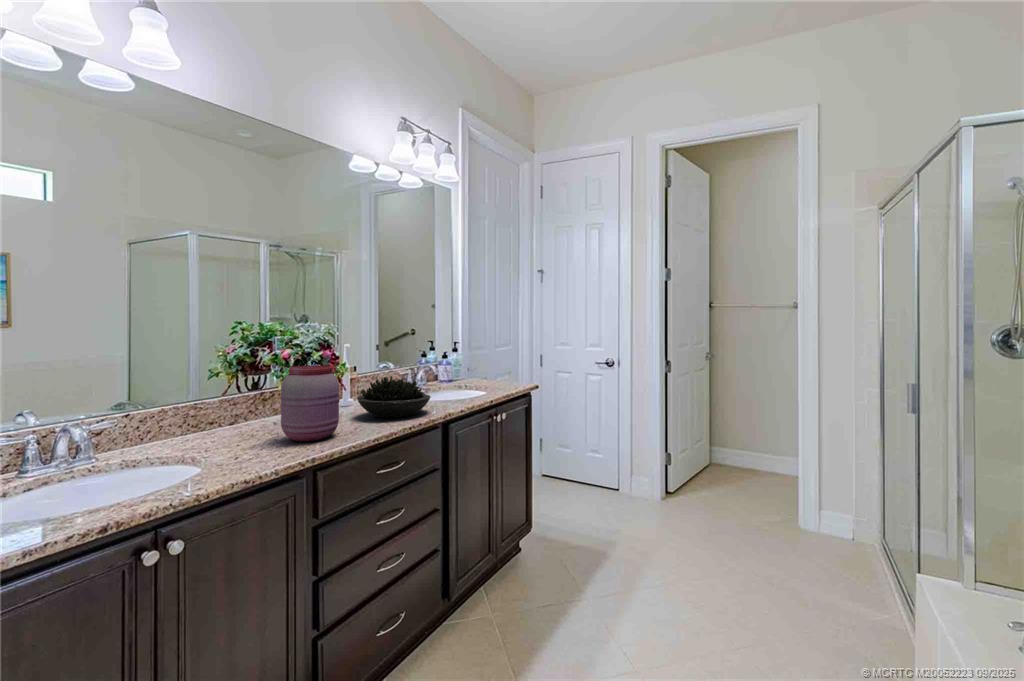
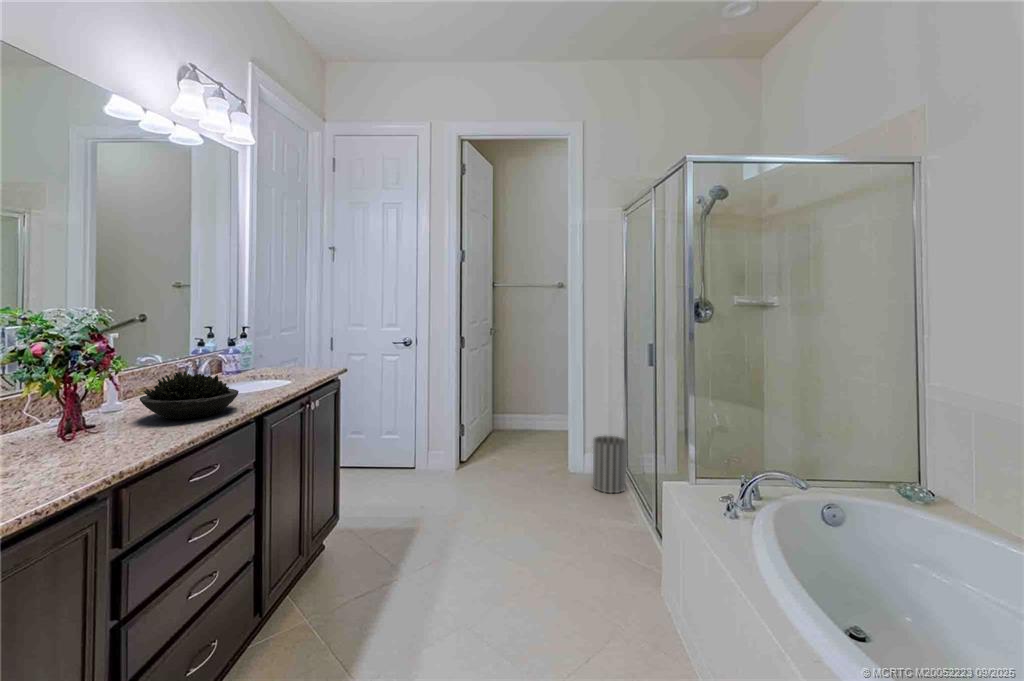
jar: present [281,365,339,441] -> none [44,364,133,458]
wastebasket: none [838,487,891,567] -> present [593,436,626,493]

